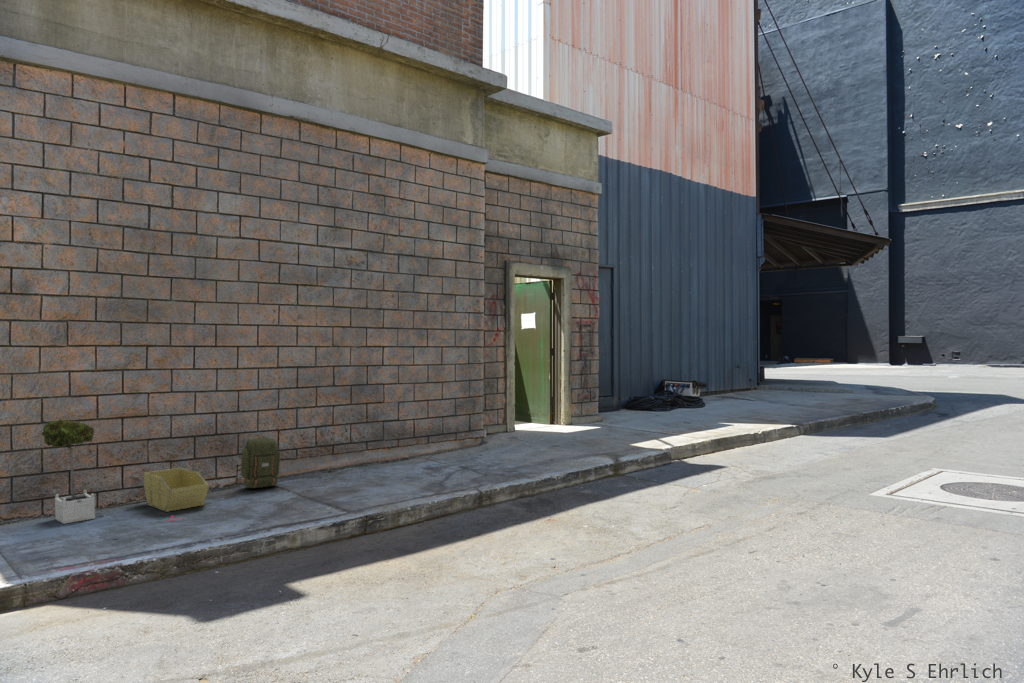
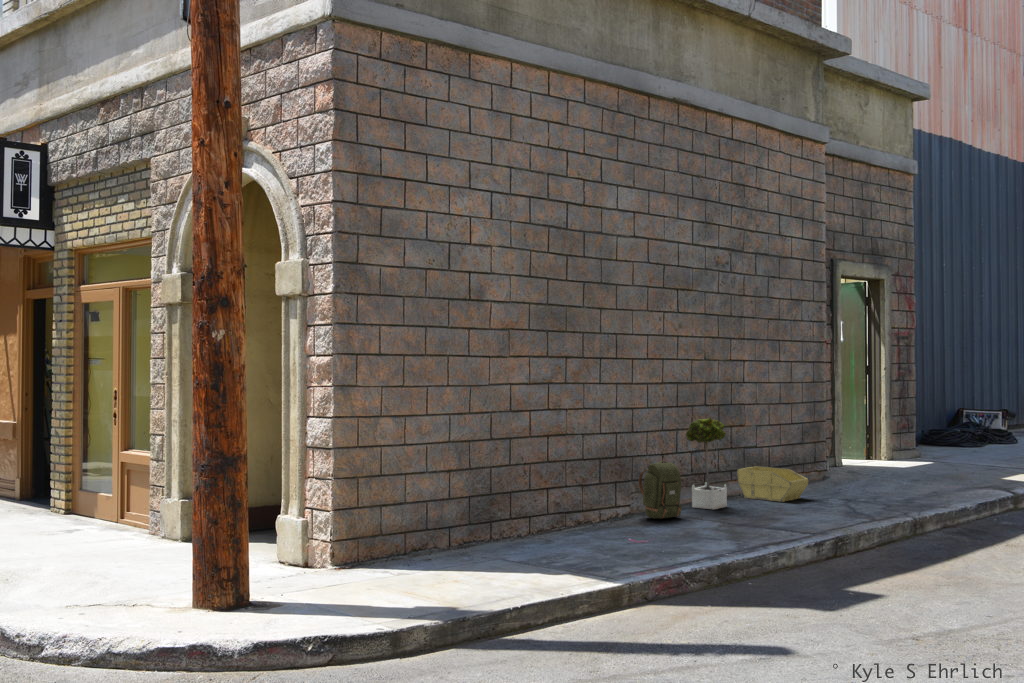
potted tree: present [42,419,95,524] -> present [686,418,727,509]
storage bin: present [143,468,209,512] -> present [737,467,808,502]

